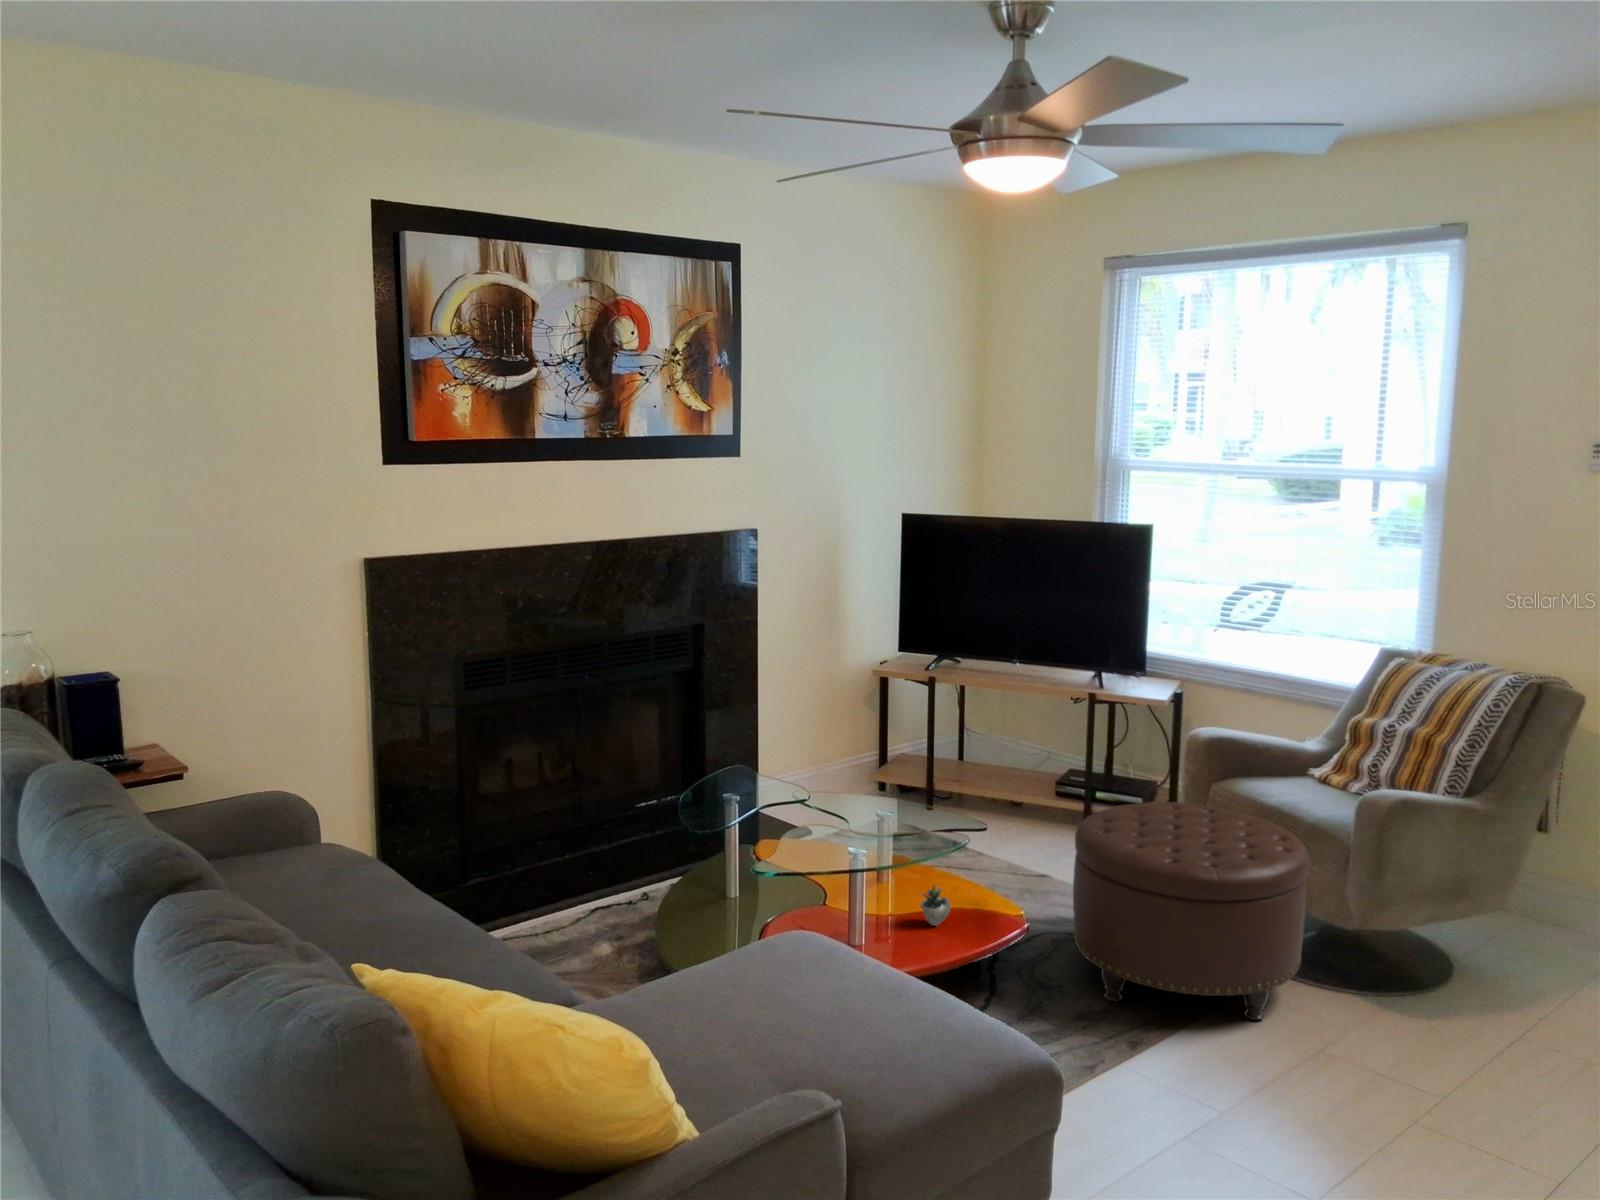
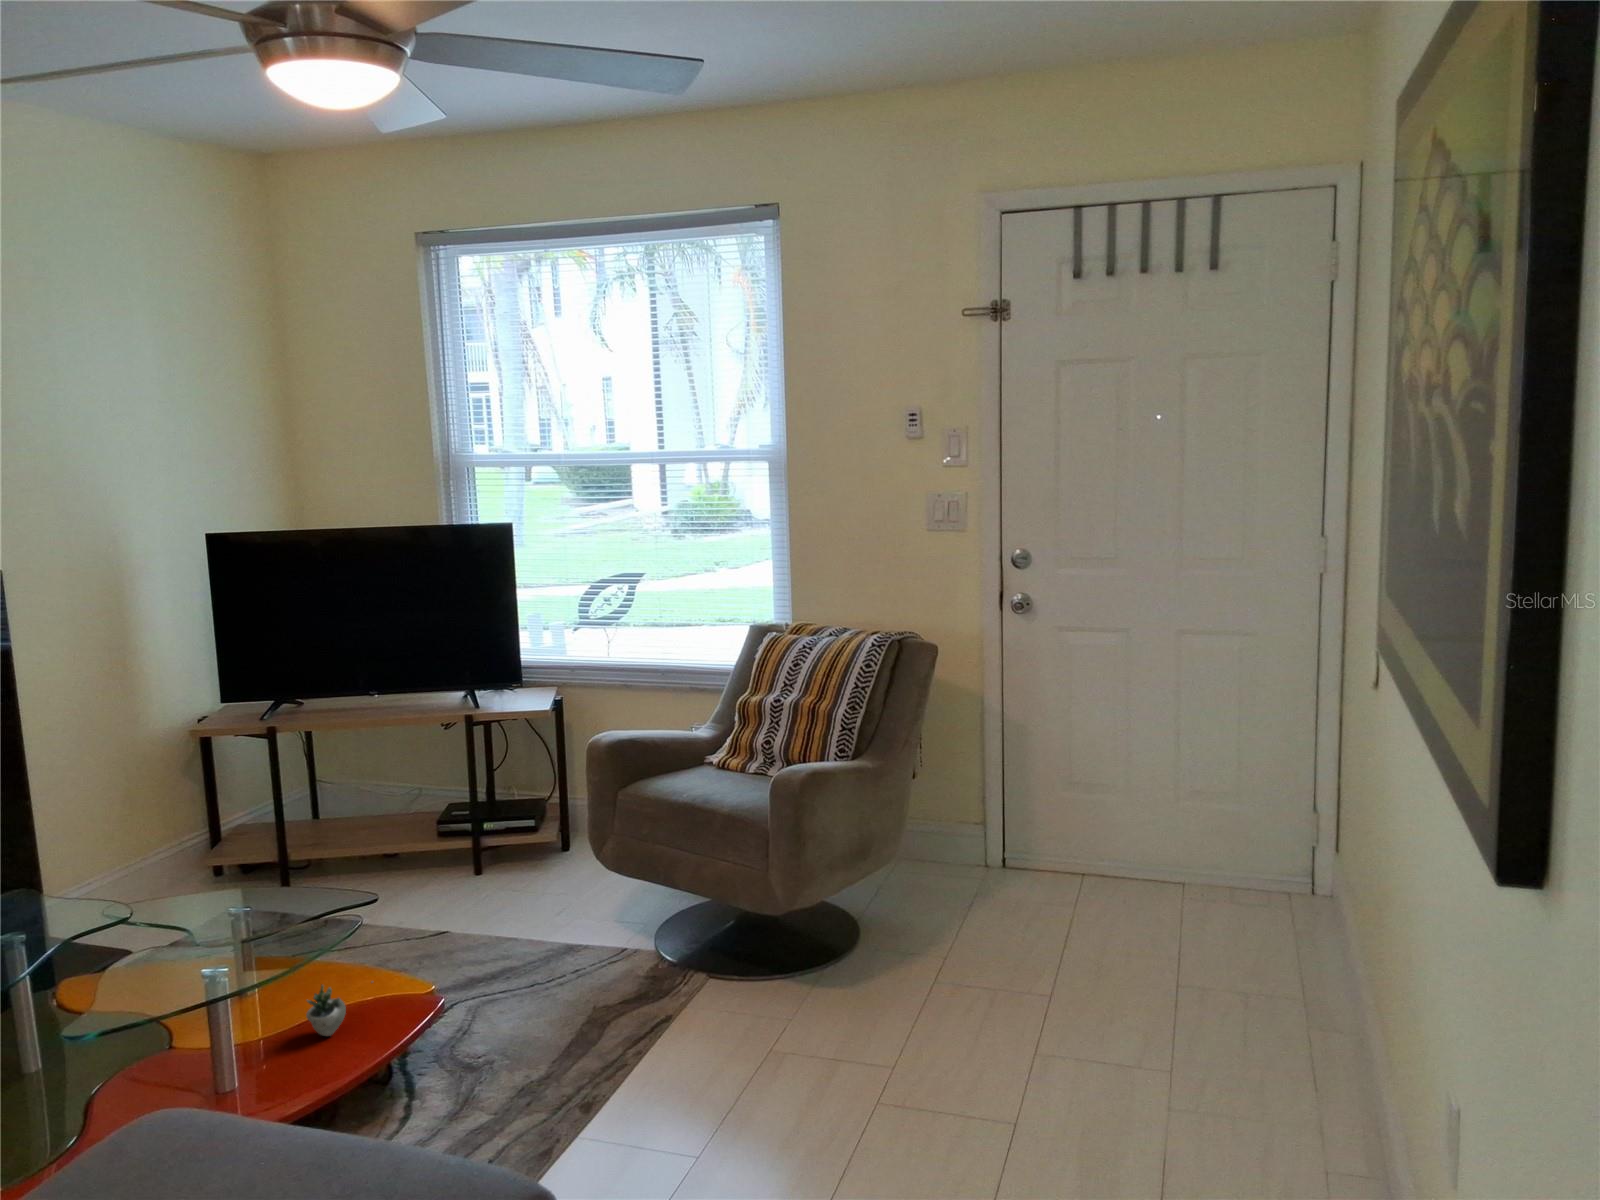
ottoman: present [1073,802,1309,1020] -> none [484,818,736,1062]

